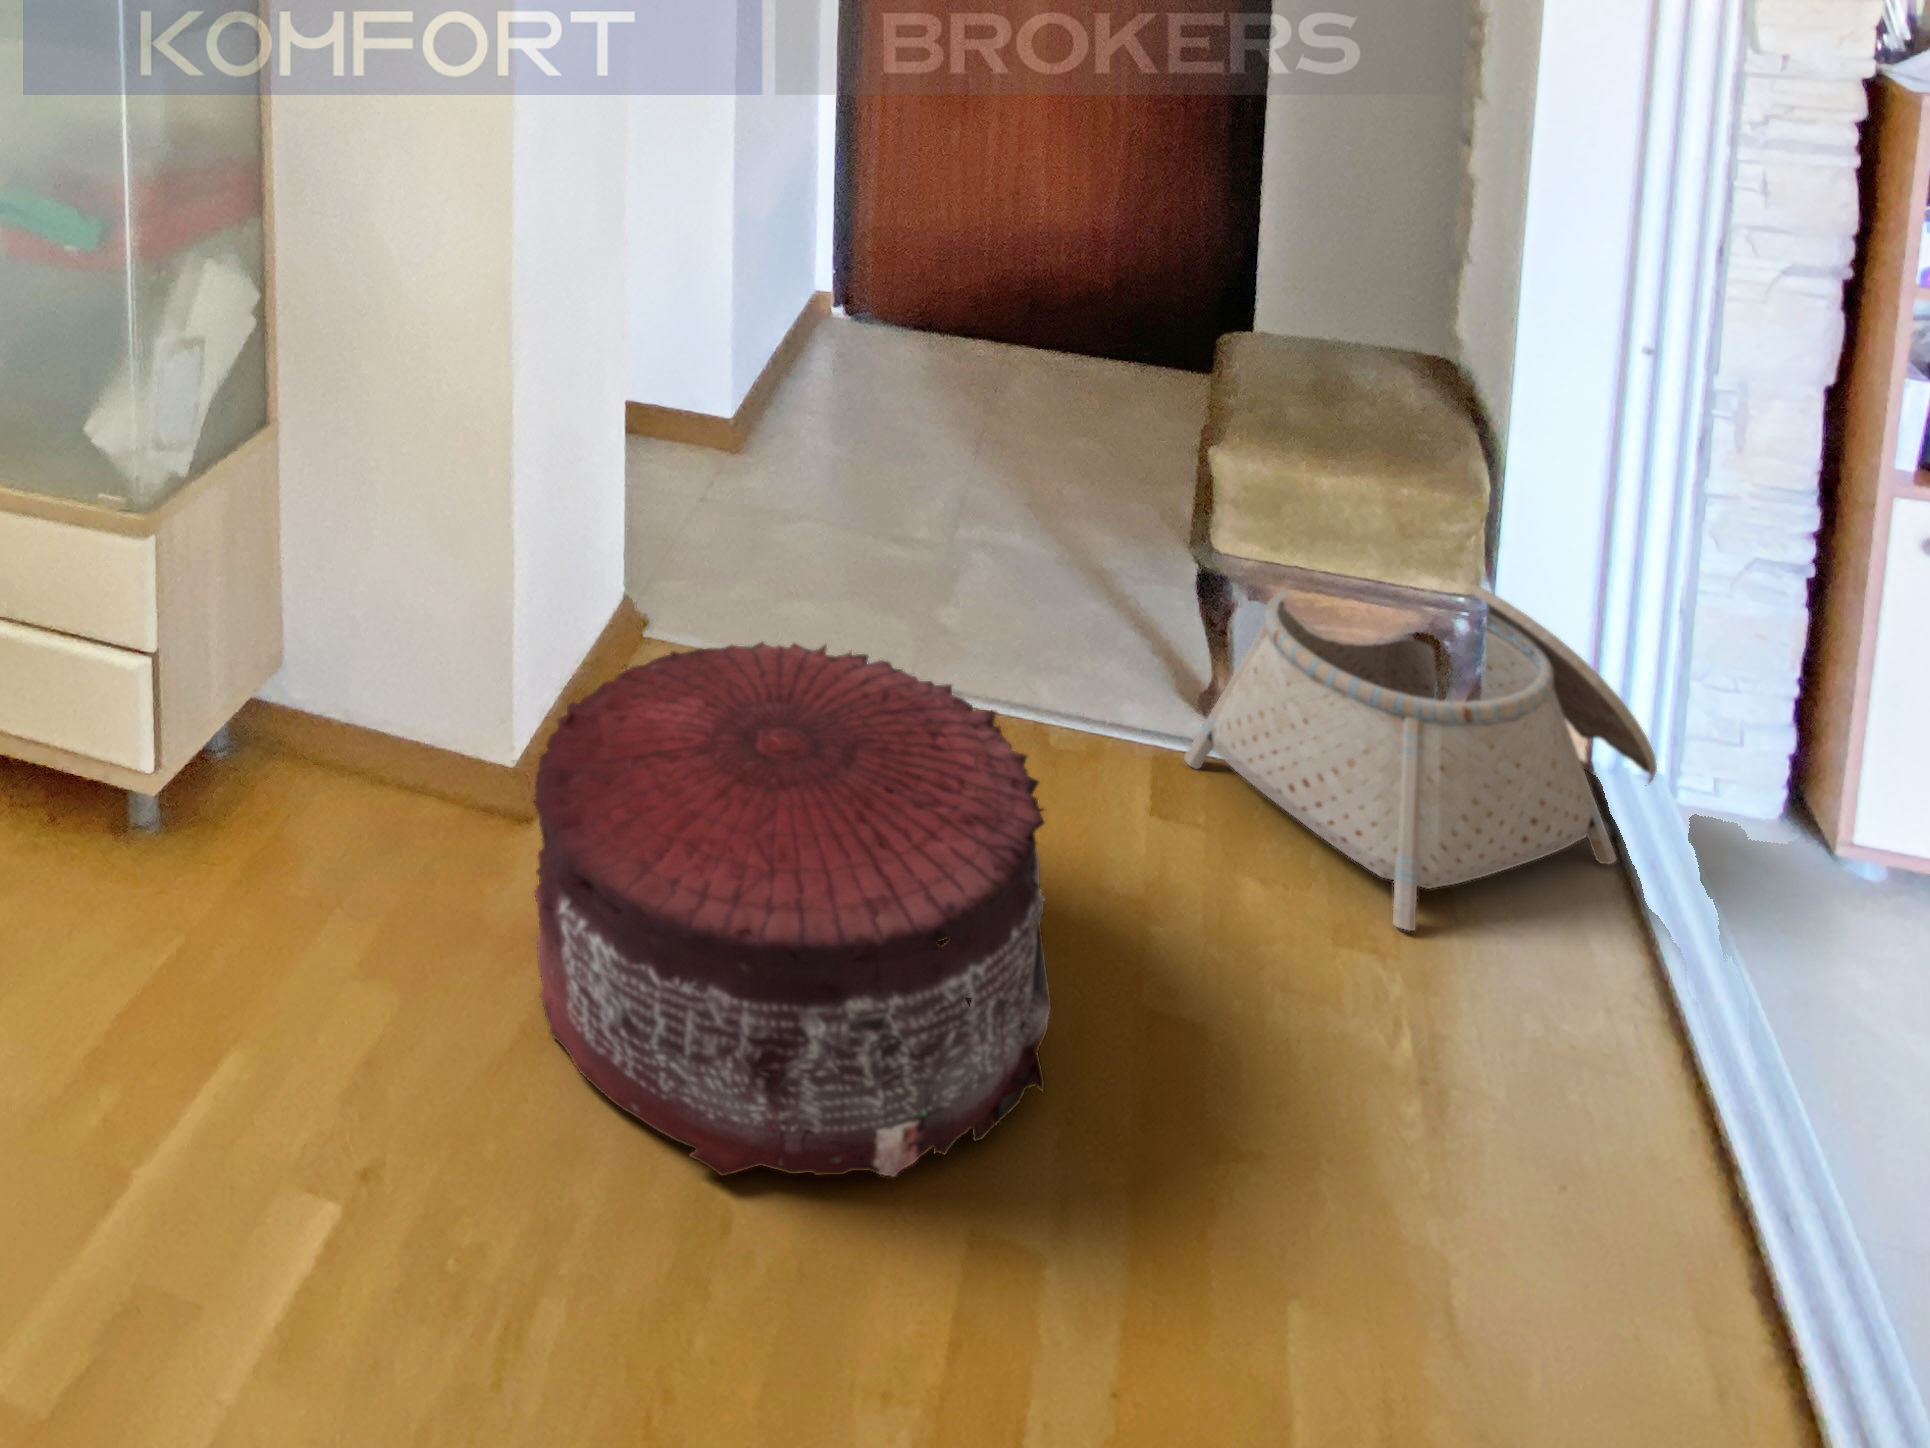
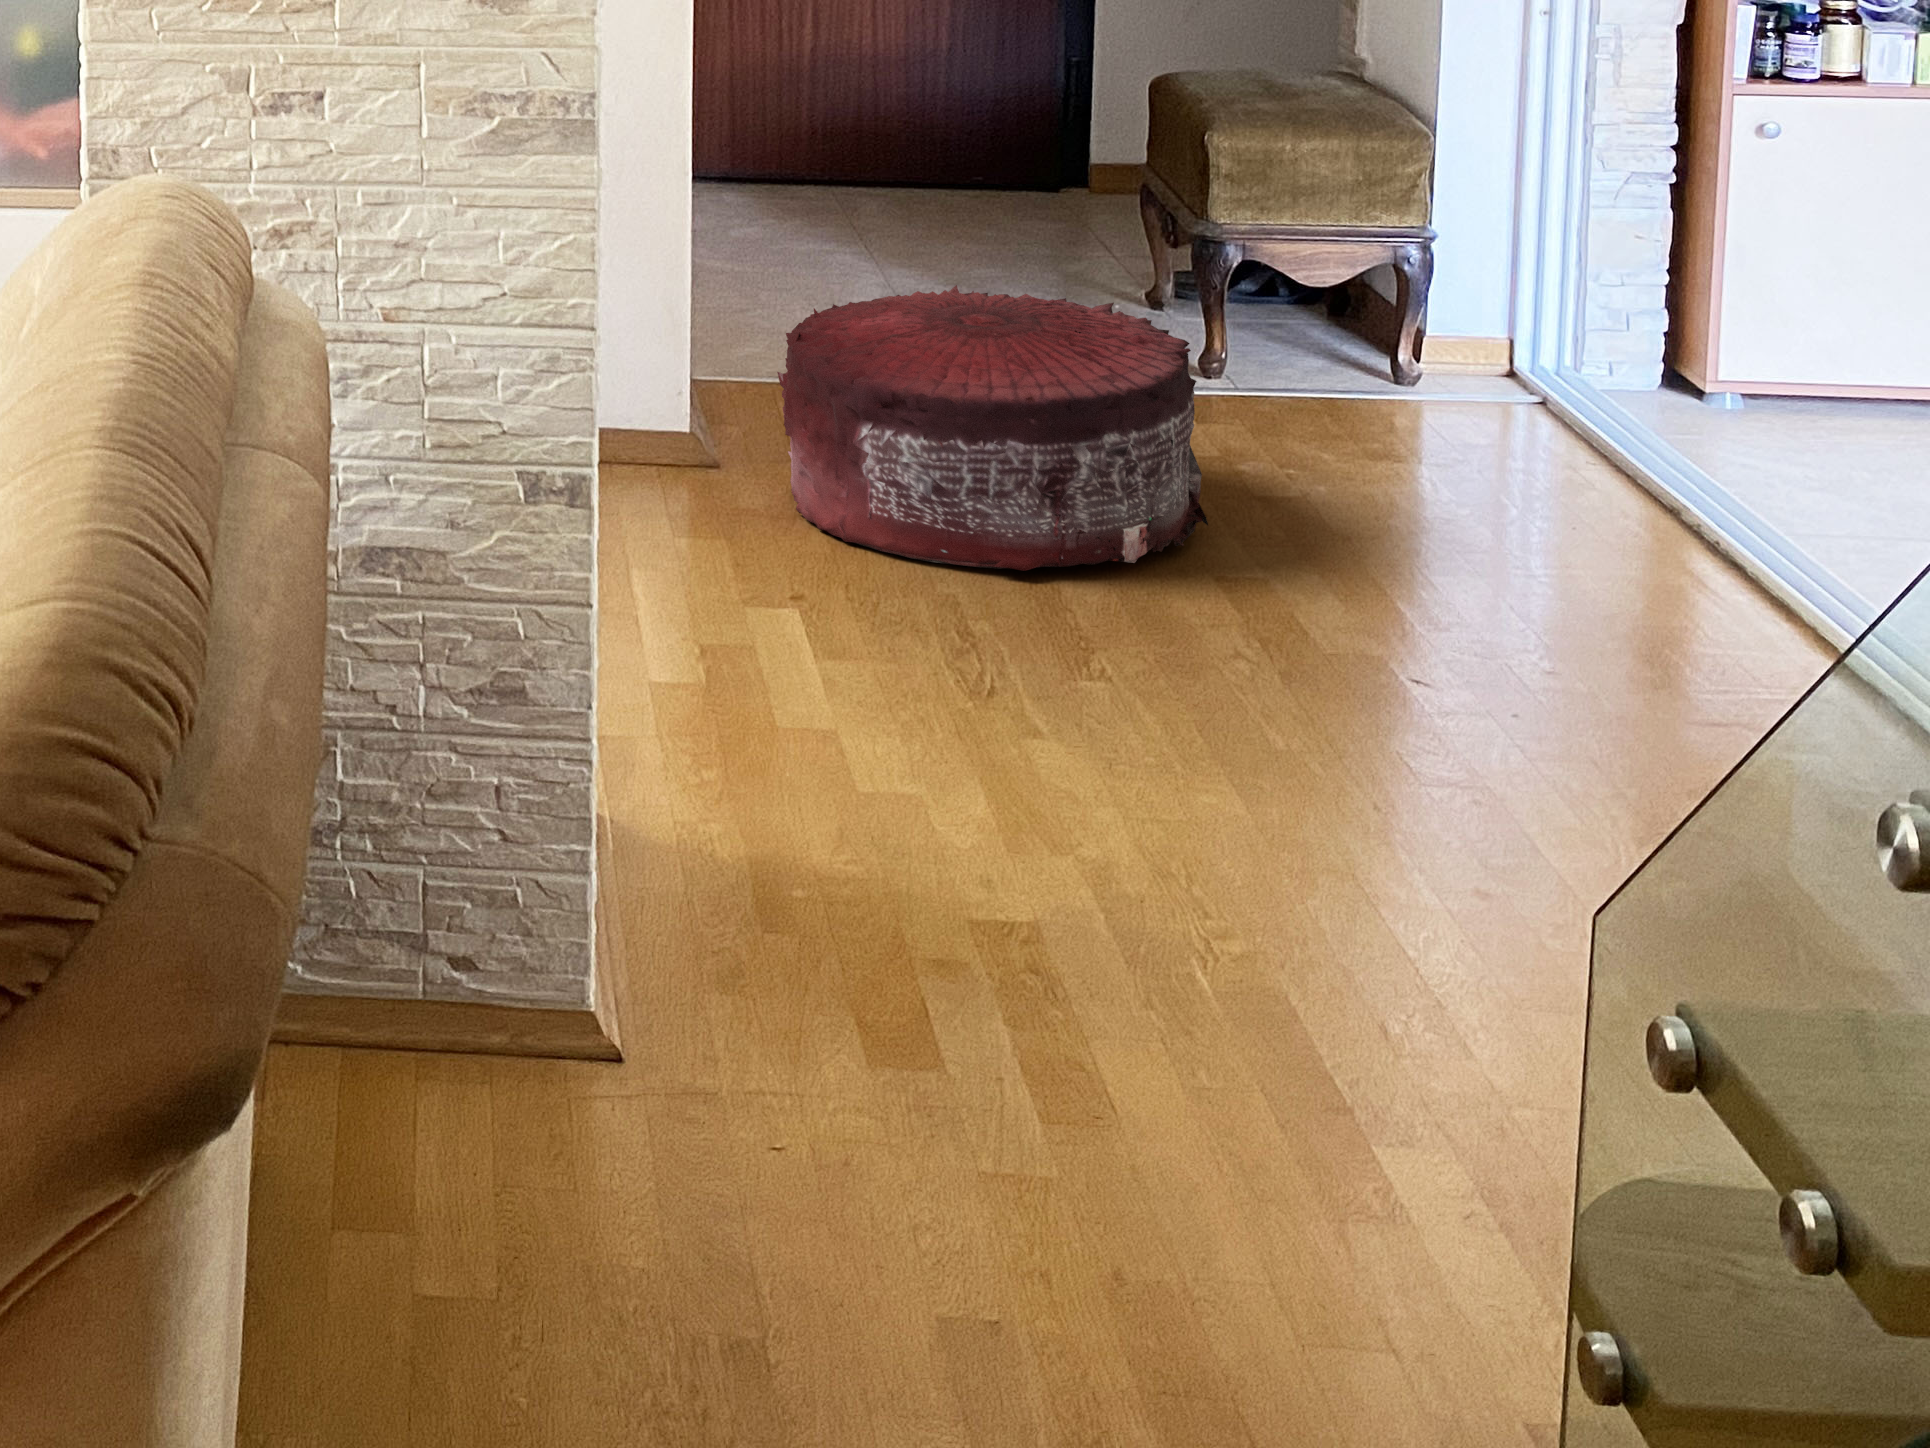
basket: present [1184,582,1657,931] -> none [1192,221,1565,458]

